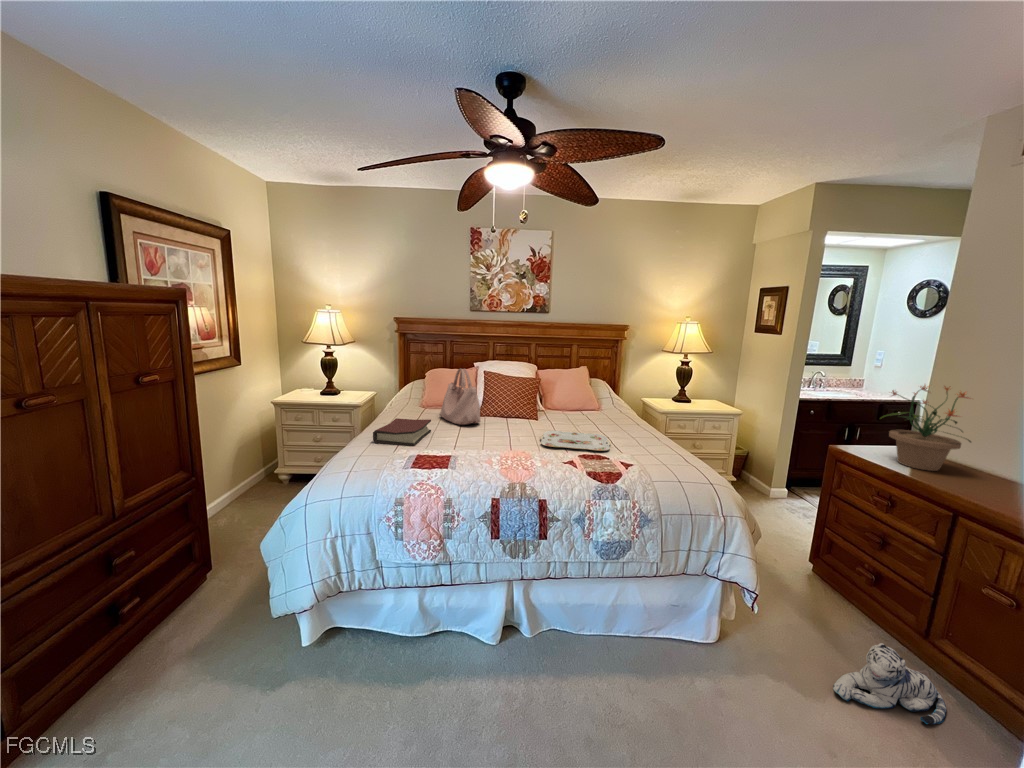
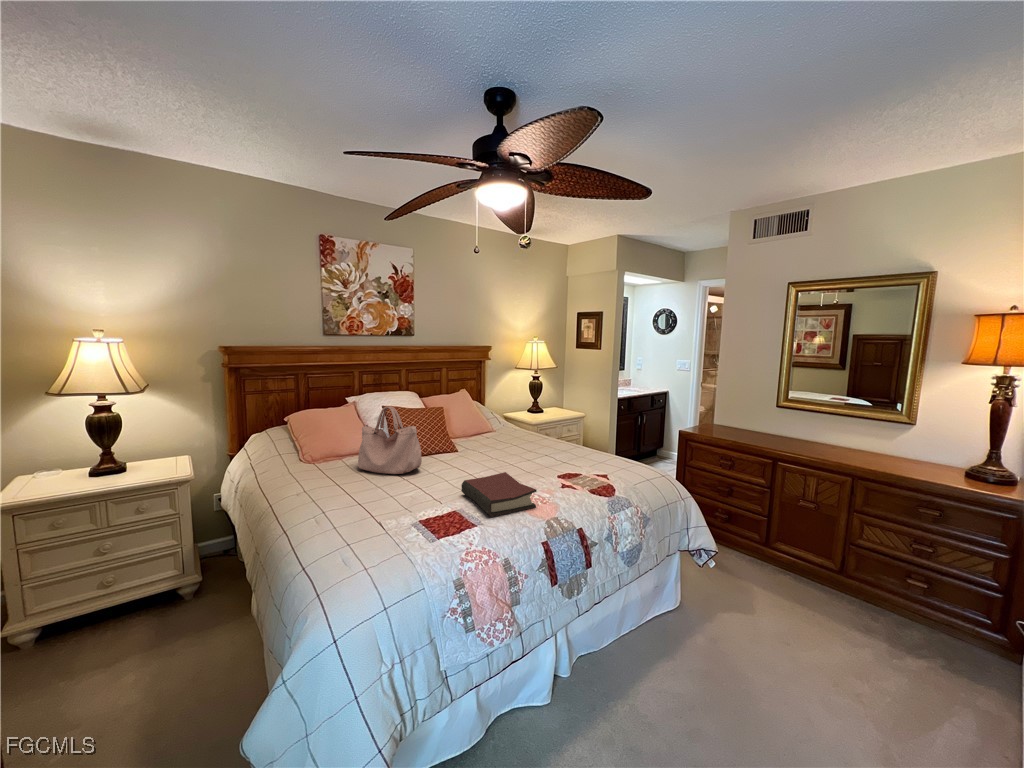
potted plant: present [882,385,971,471] -> none [709,380,759,436]
hardback book: present [373,418,431,446] -> present [461,472,537,517]
serving tray: present [540,431,611,451] -> none [497,454,573,475]
plush toy: present [833,643,947,725] -> none [749,557,799,605]

